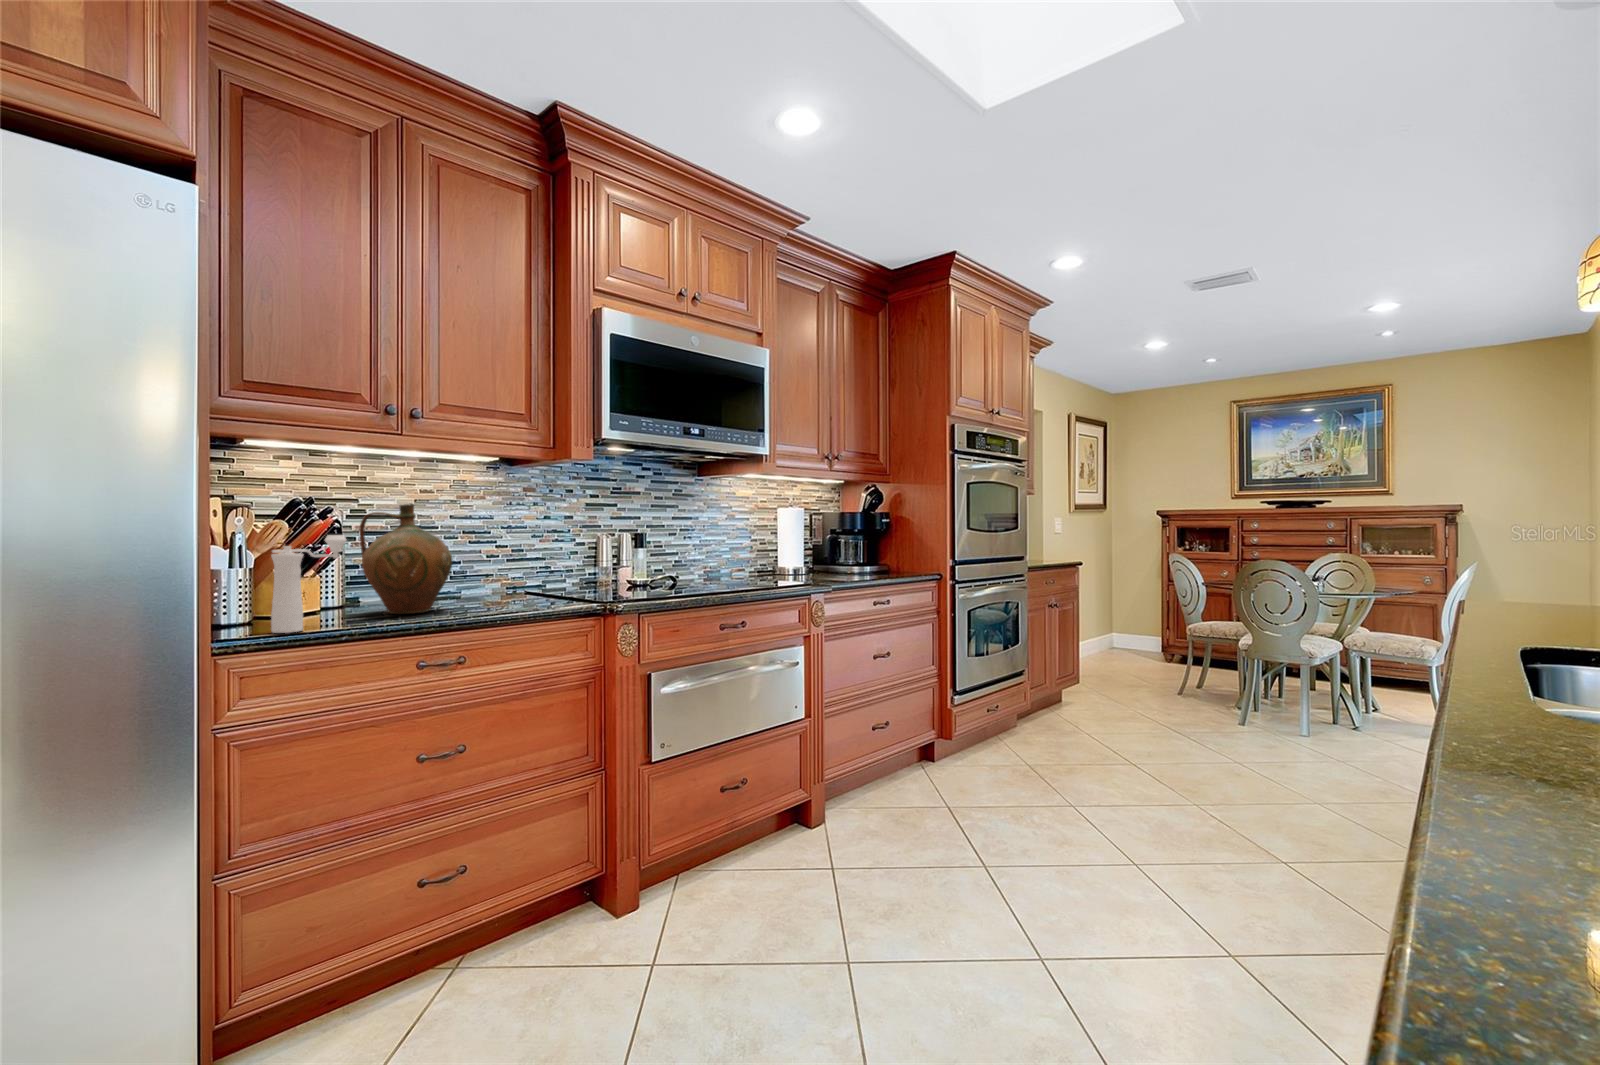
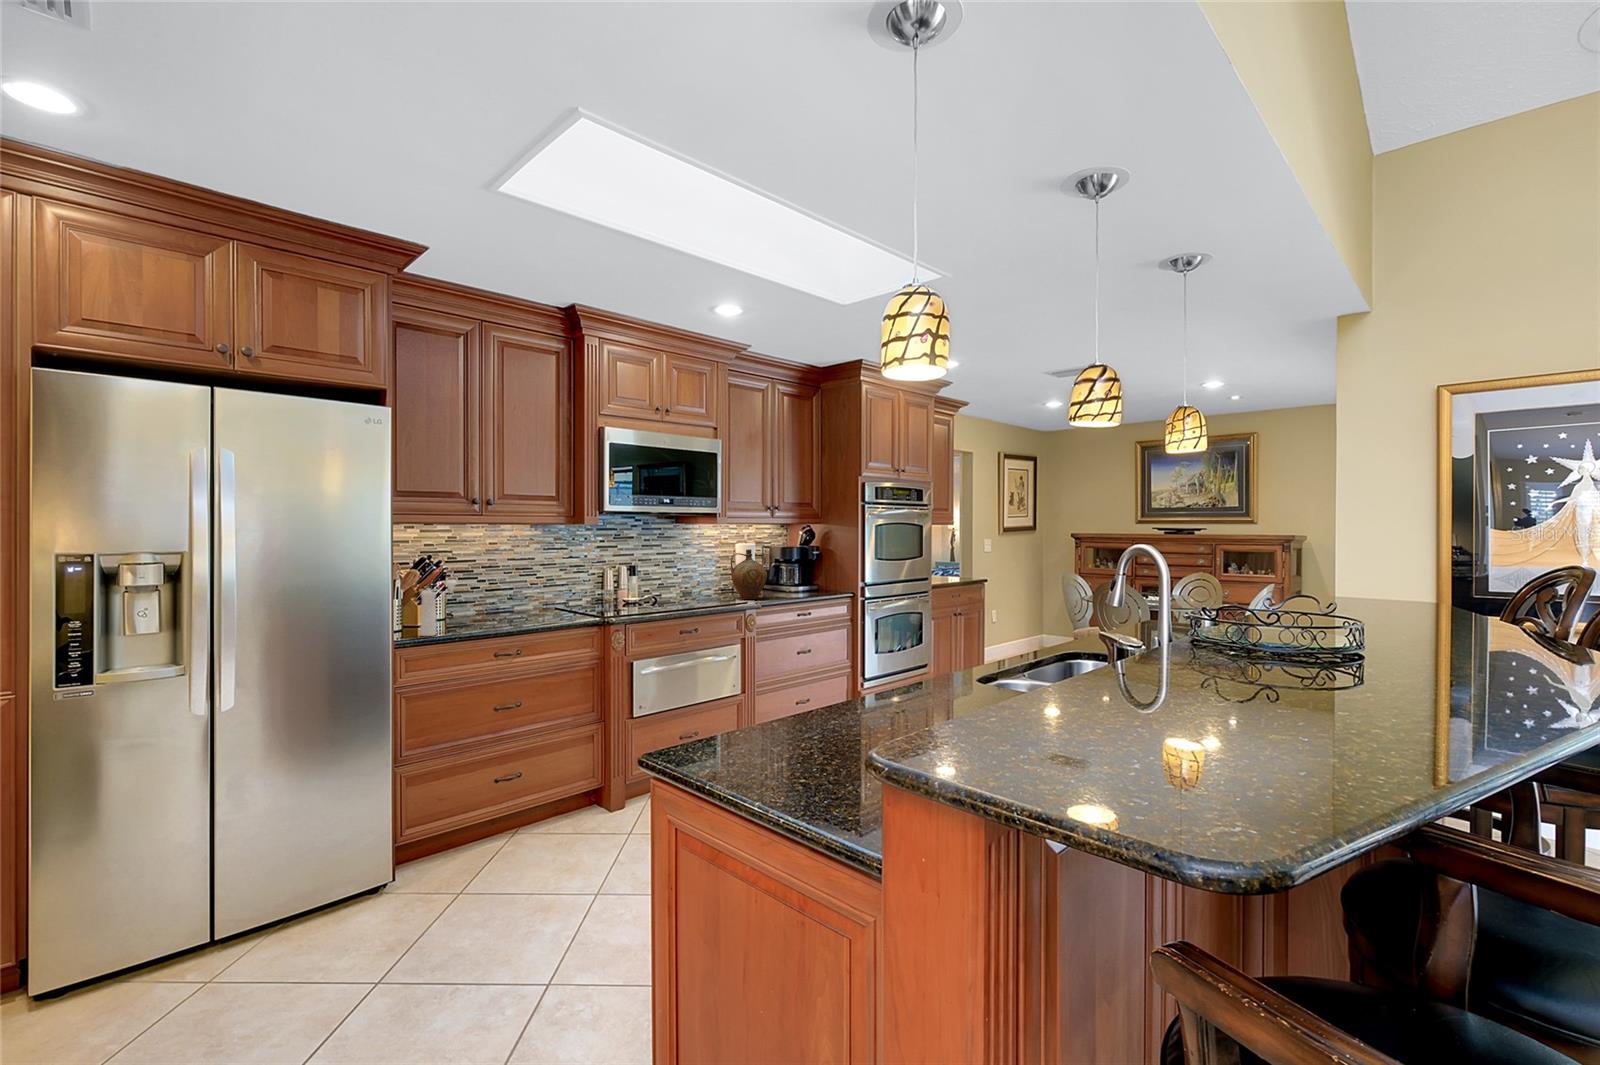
ceramic jug: present [359,504,452,614] -> present [731,549,767,599]

